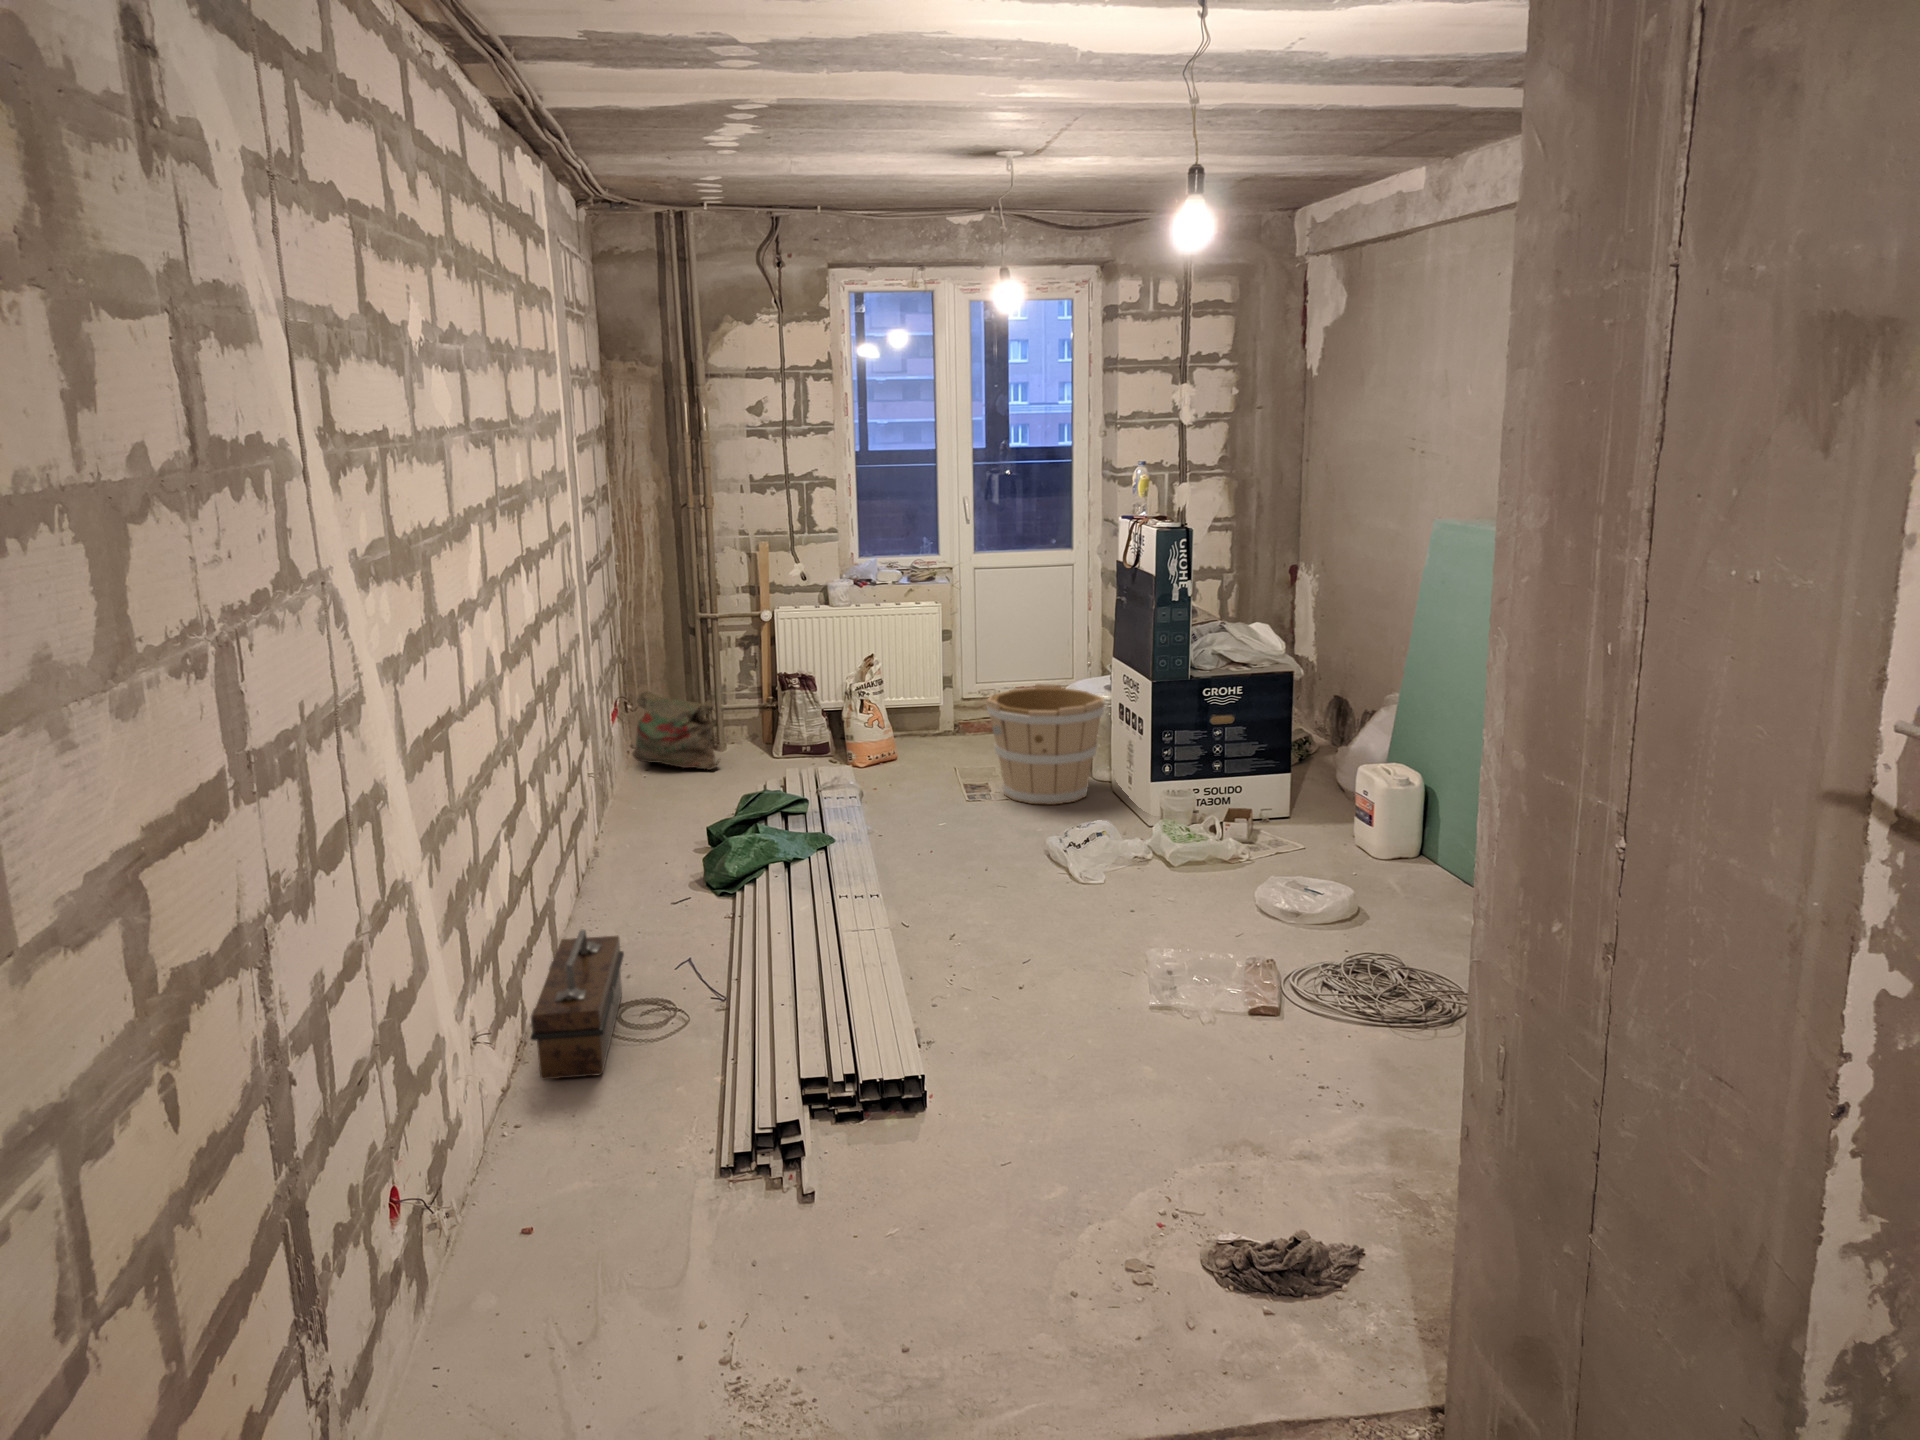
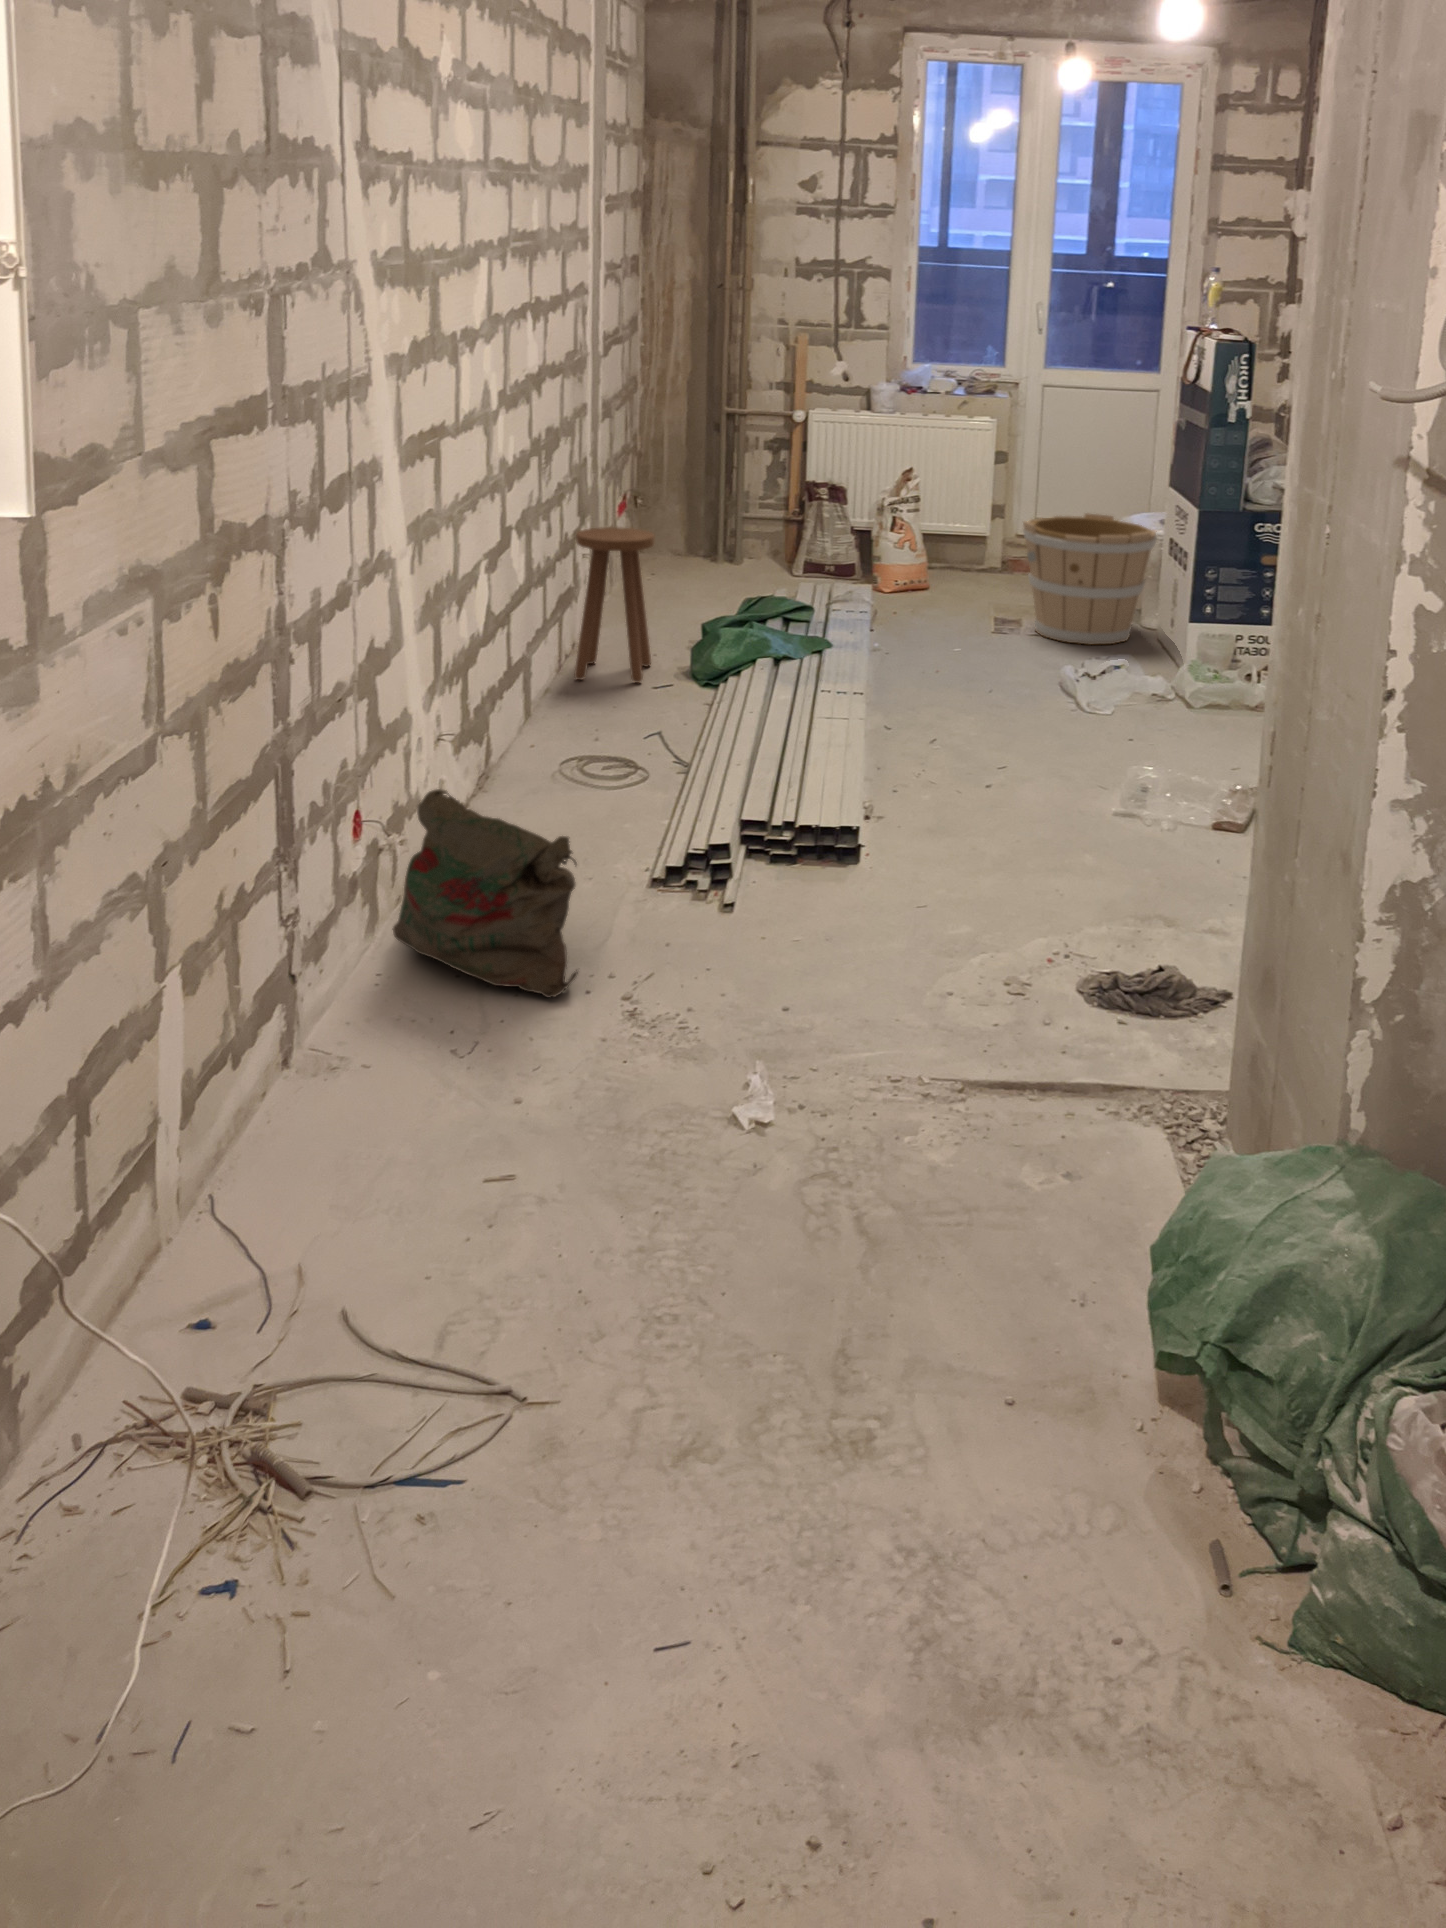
bag: present [632,691,720,770] -> present [393,789,578,998]
stool: none [585,752,667,904] -> present [574,527,654,683]
toolbox: present [530,929,624,1080] -> none [490,674,591,805]

